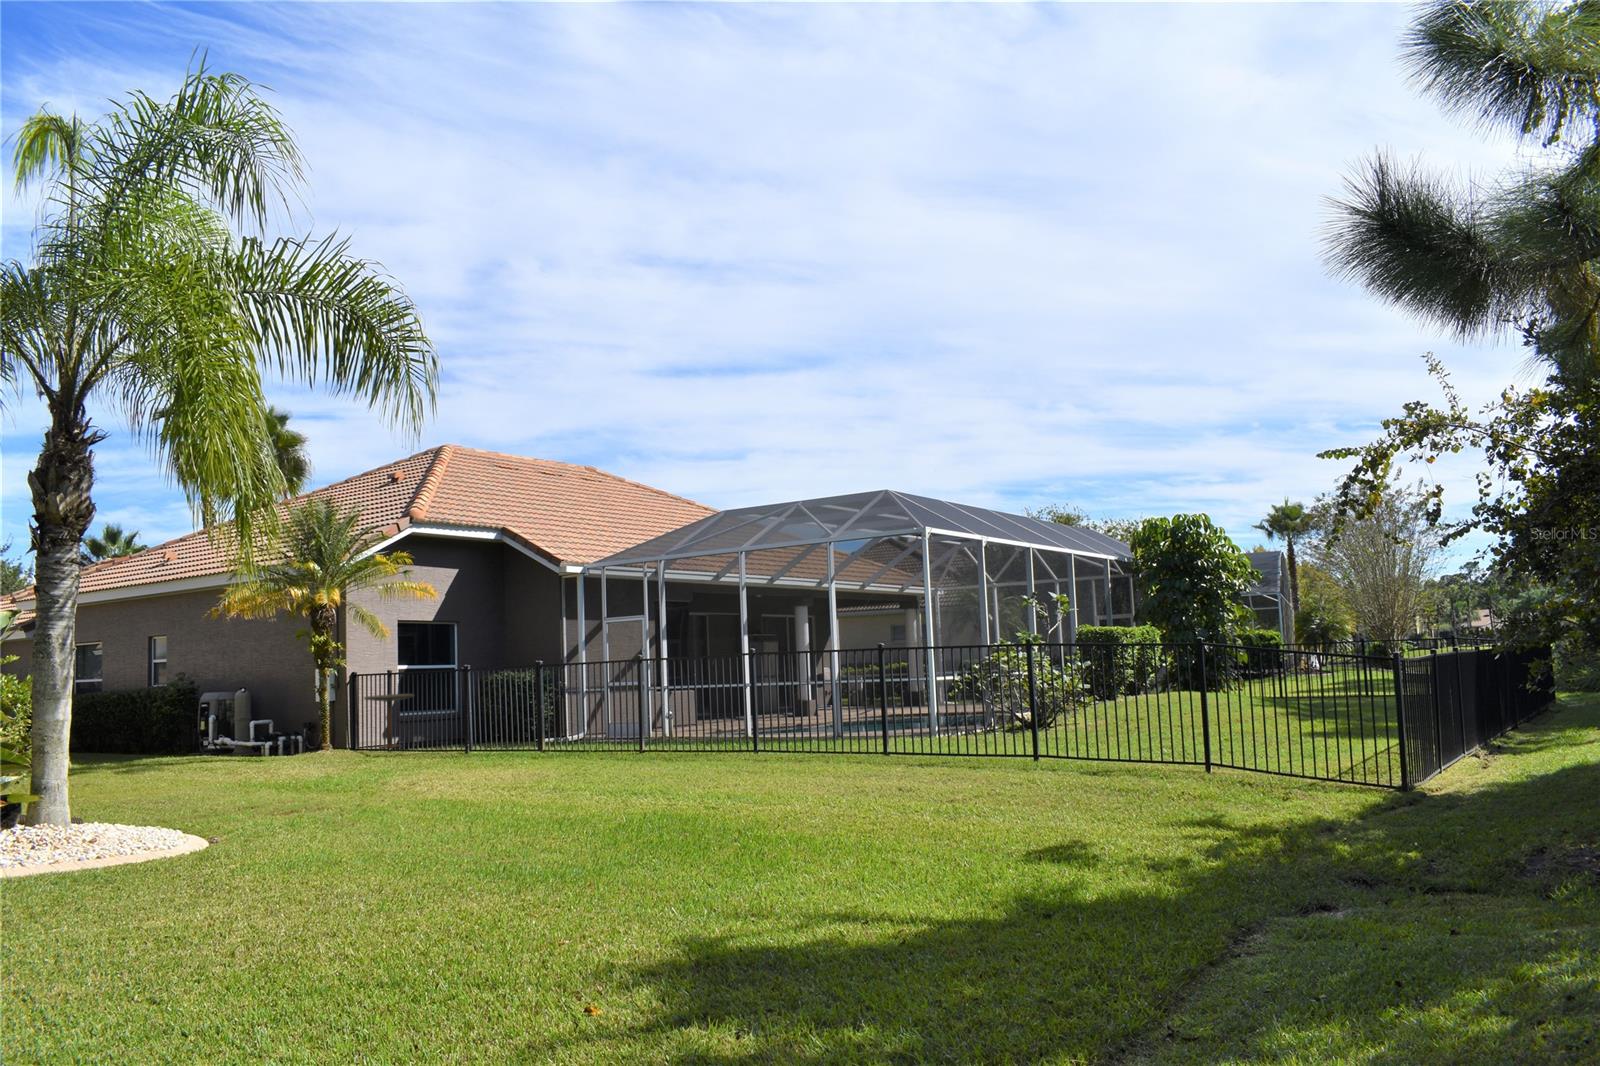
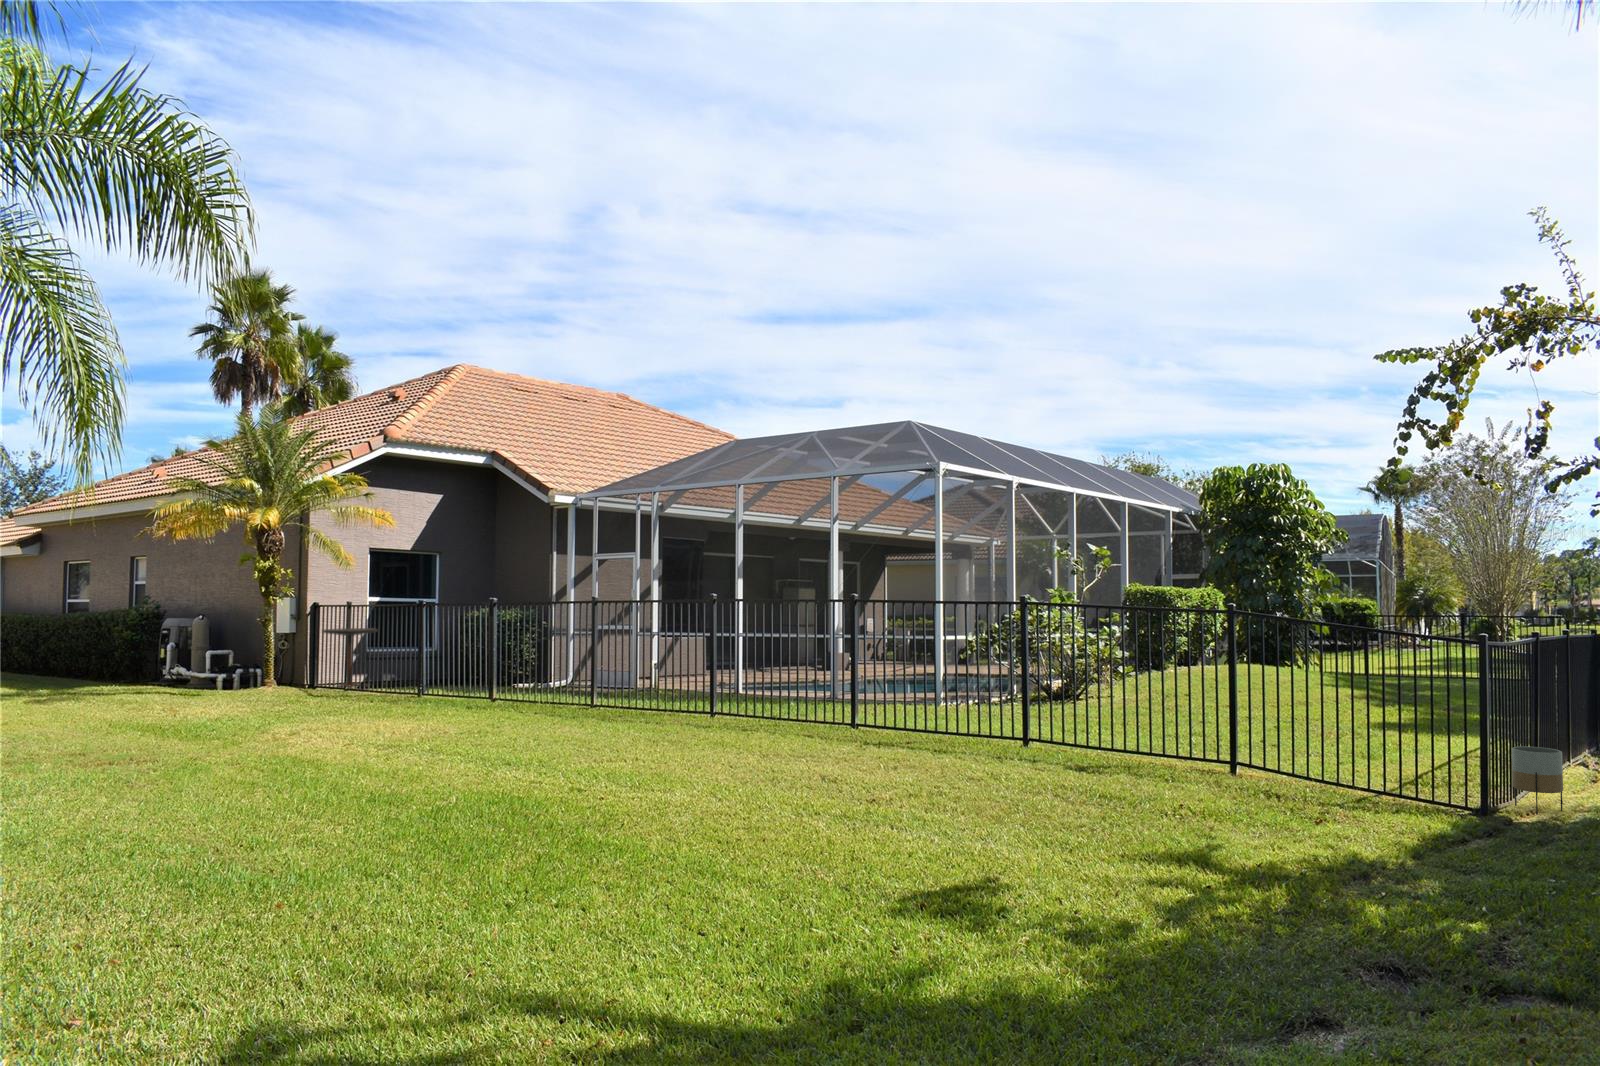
planter: none [1424,740,1465,792] -> present [1512,746,1563,814]

